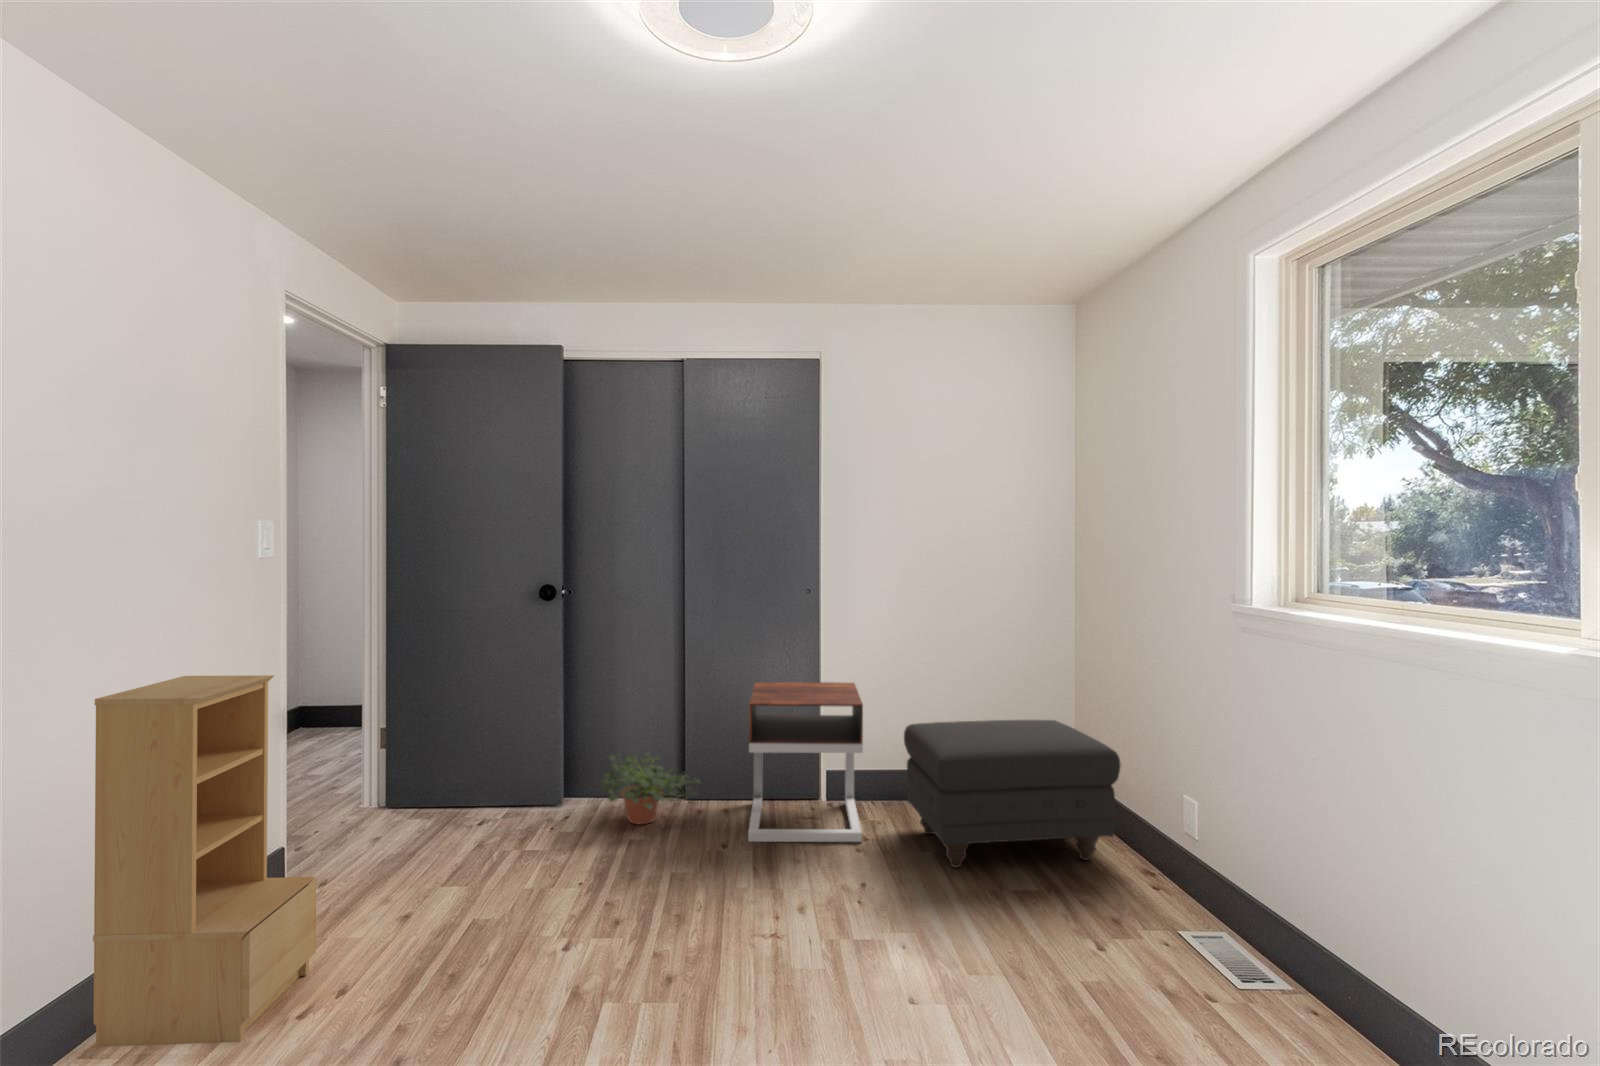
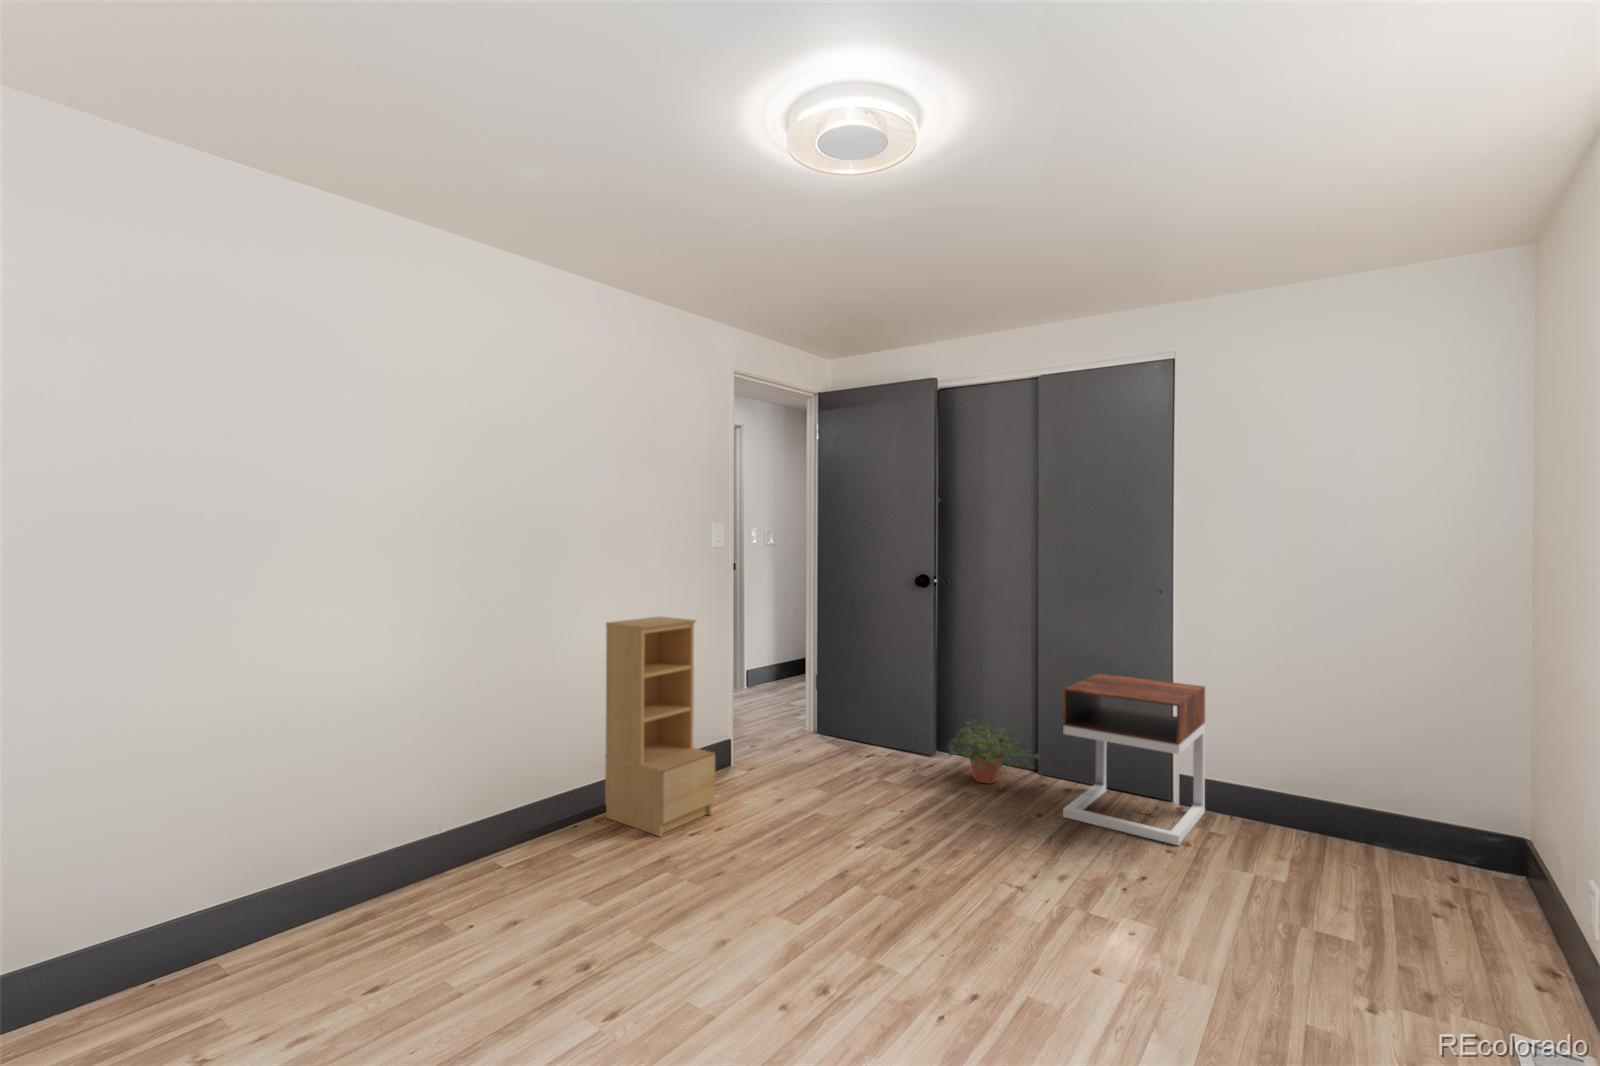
ottoman: present [904,720,1121,867] -> none [1236,736,1520,940]

